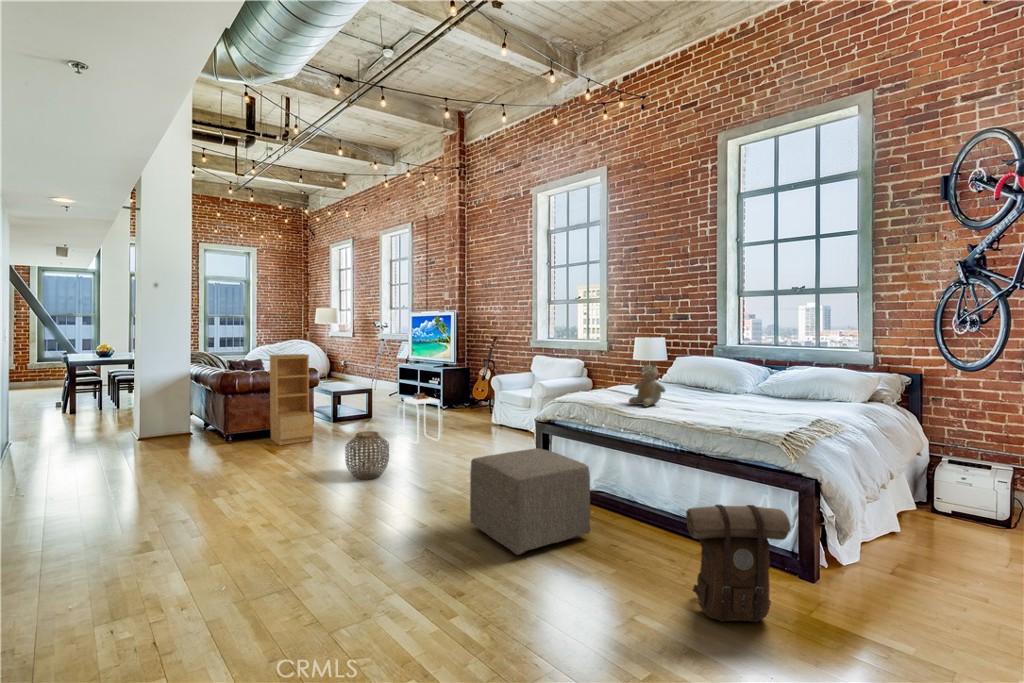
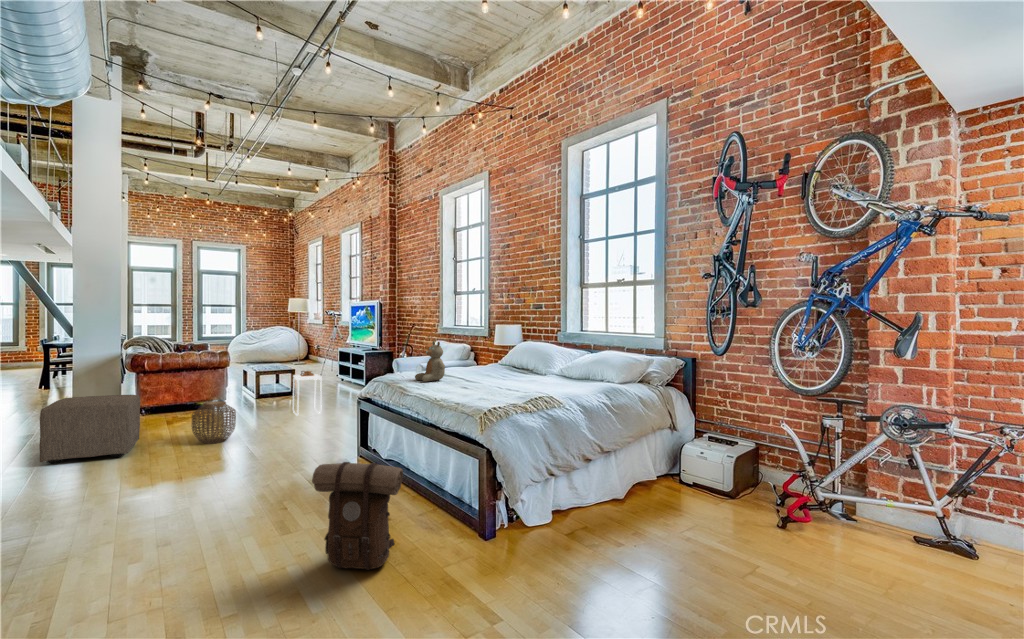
bookshelf: present [270,354,314,445] -> none [177,334,212,414]
ottoman: present [470,449,590,555] -> present [39,395,140,464]

